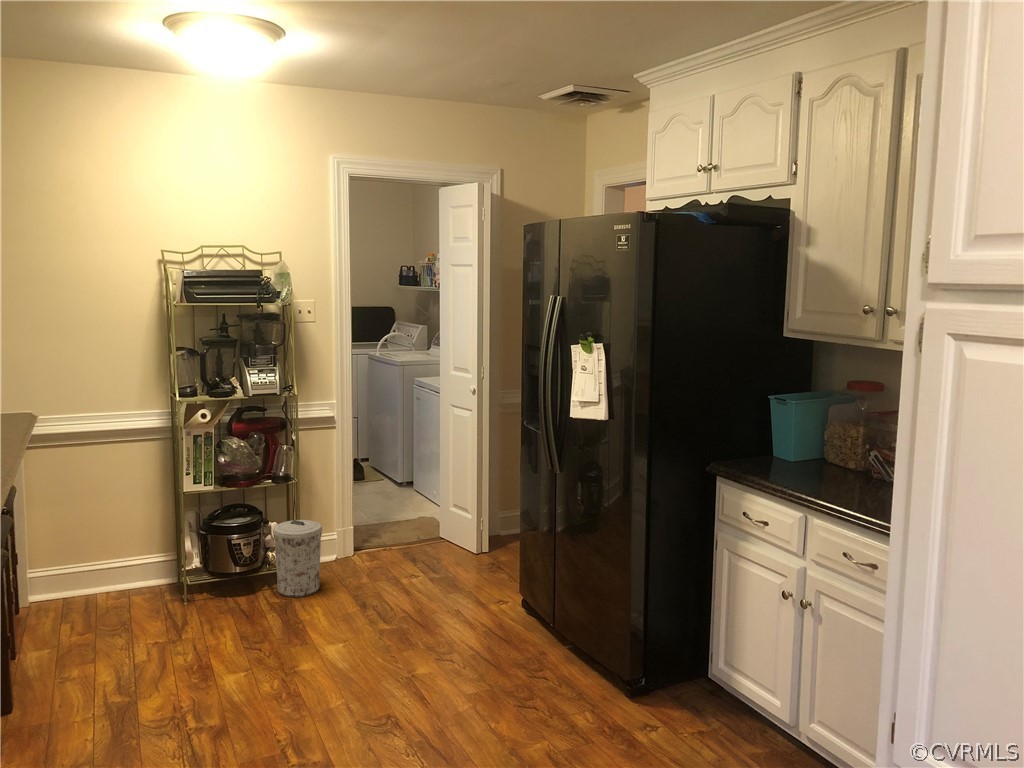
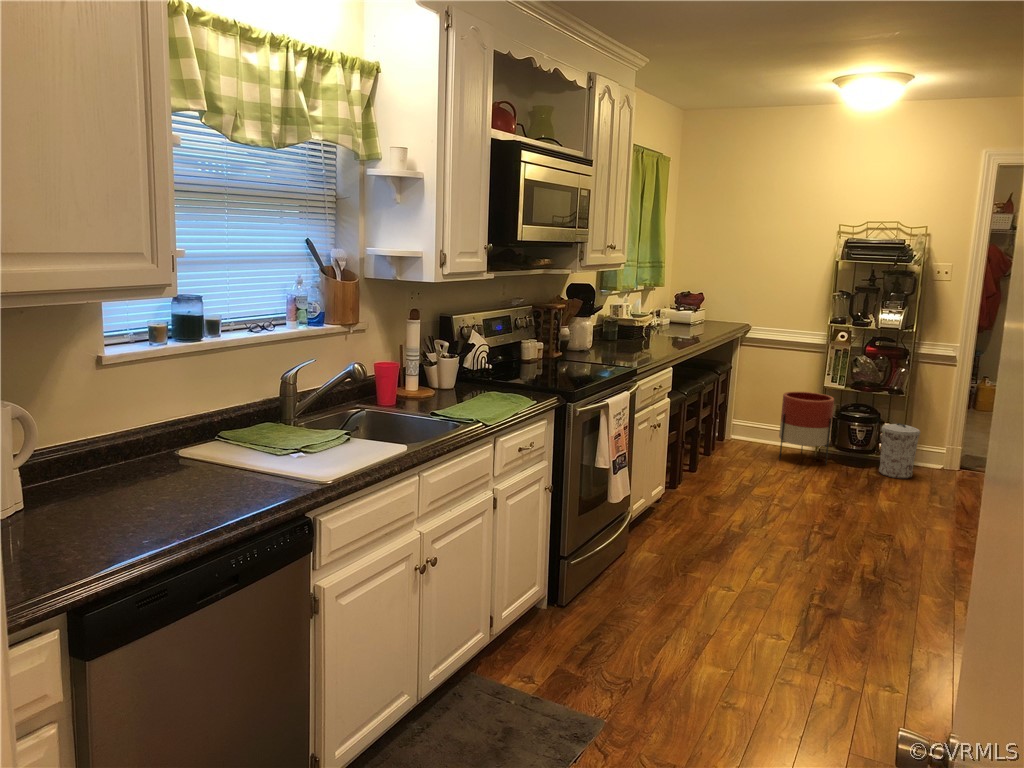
planter: none [122,502,207,623] -> present [779,392,834,465]

